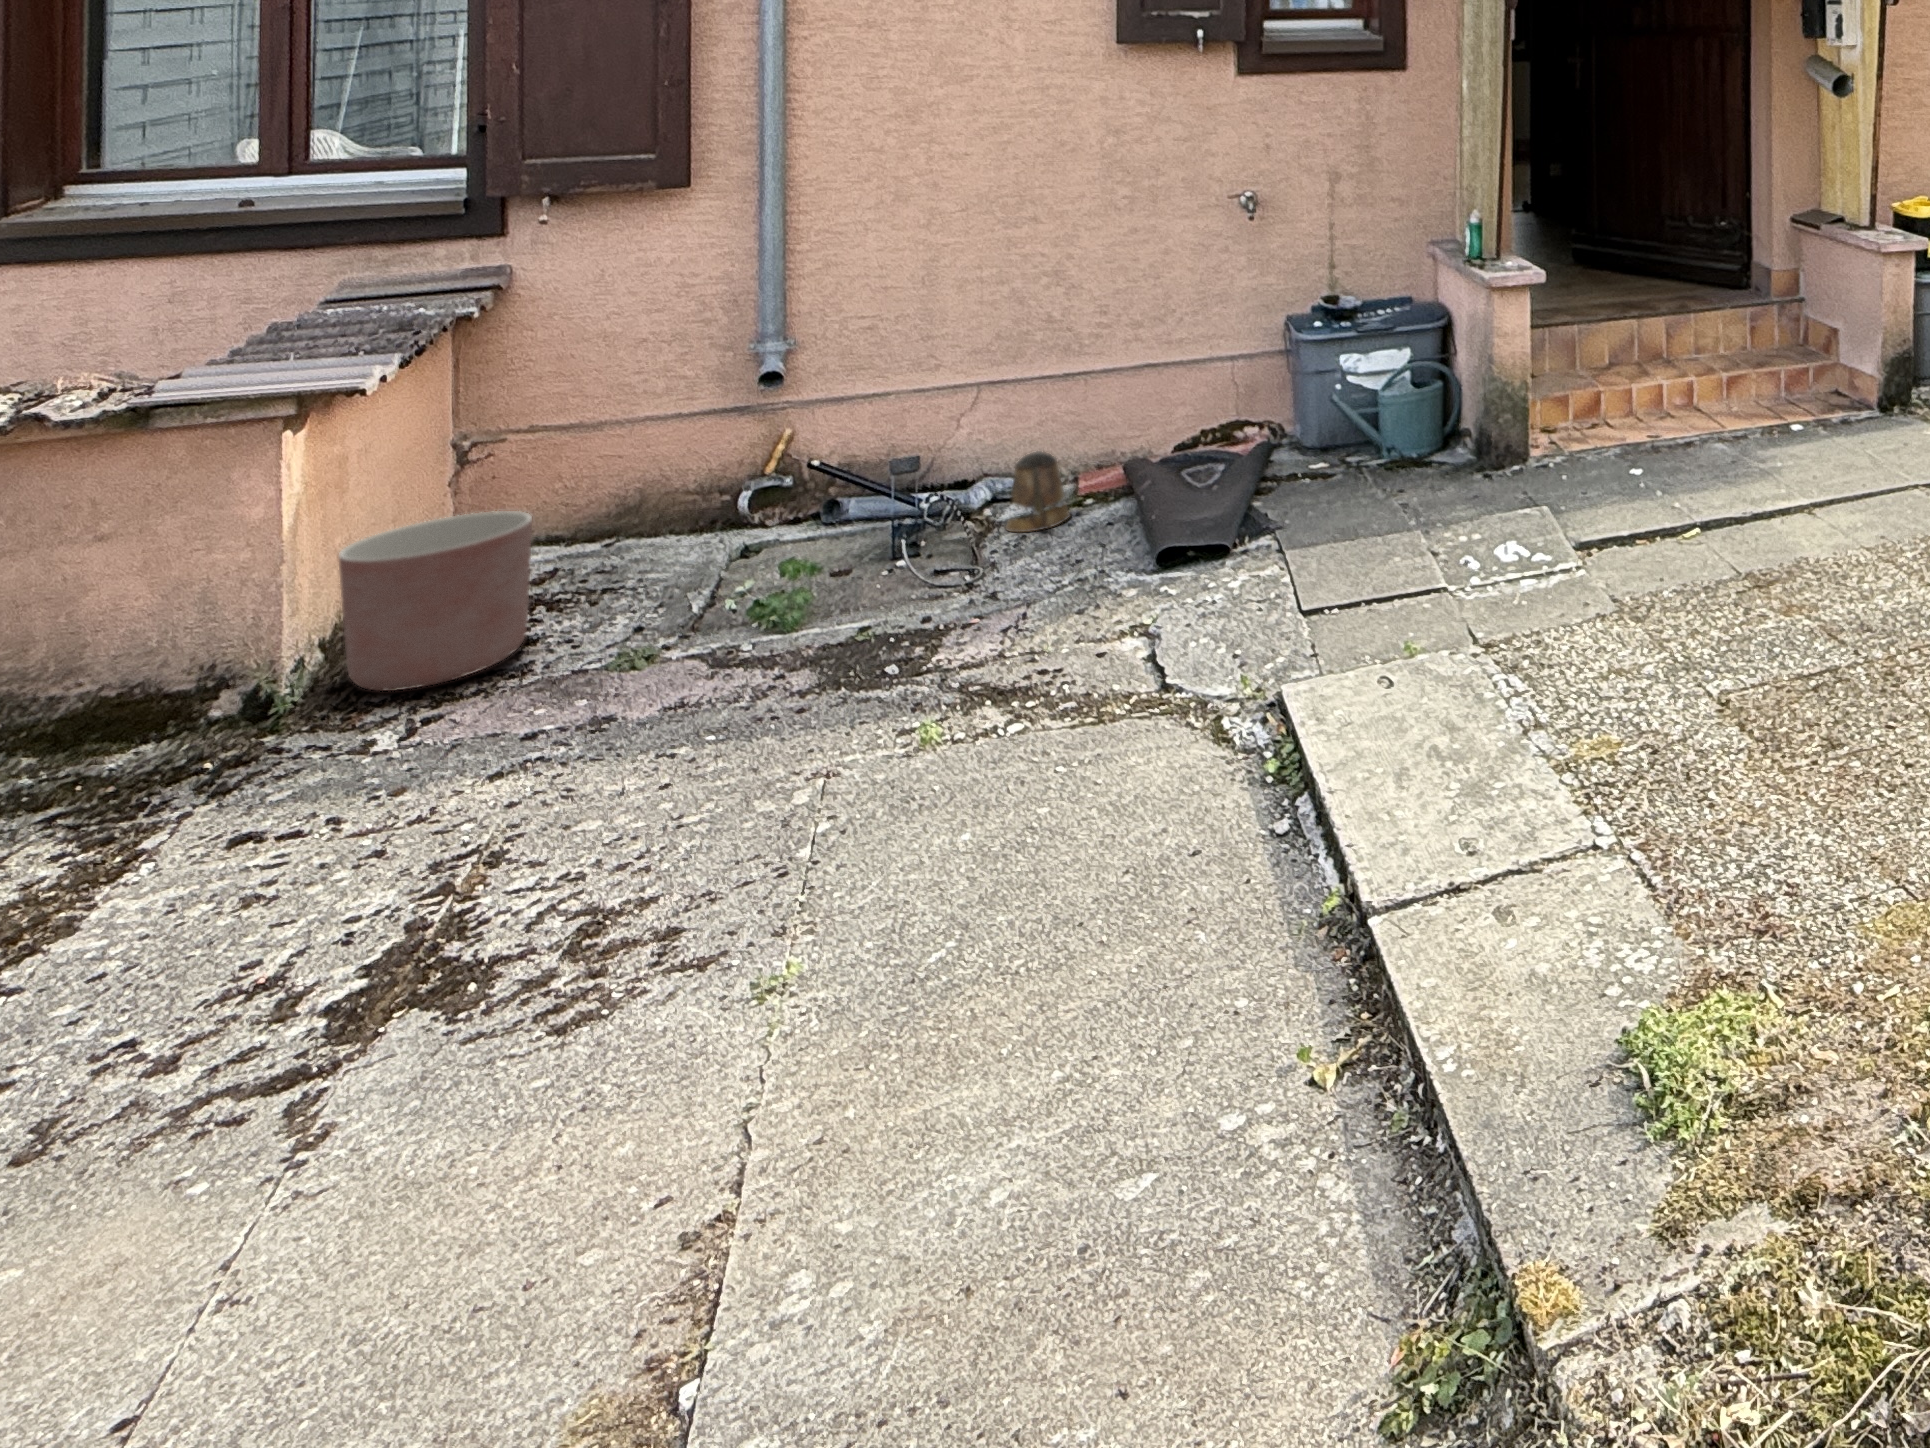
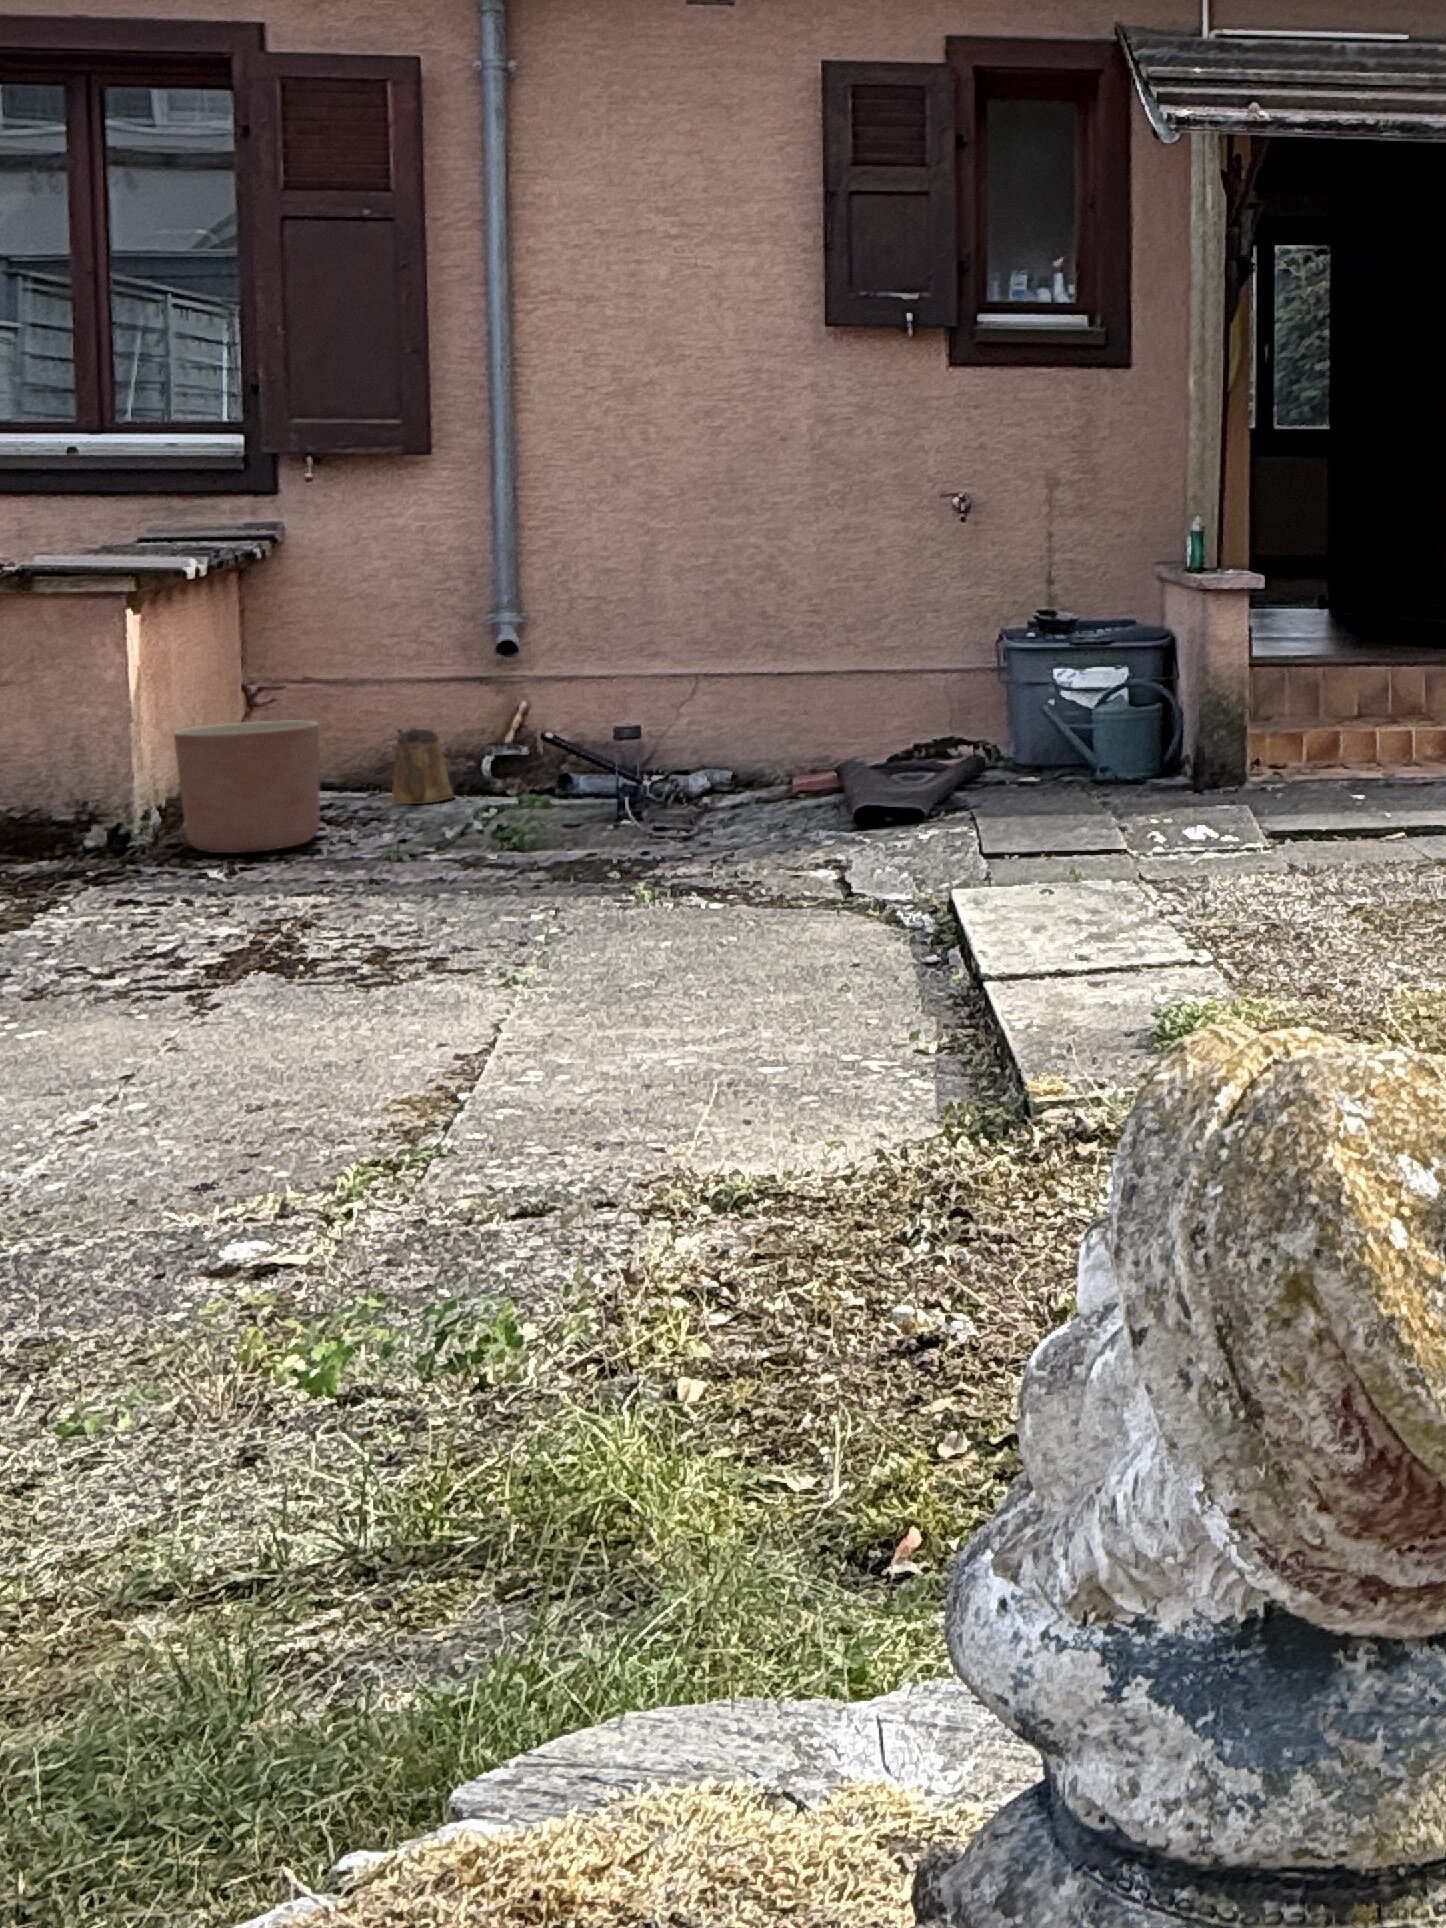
watering can: present [1006,451,1070,532] -> present [391,729,454,804]

